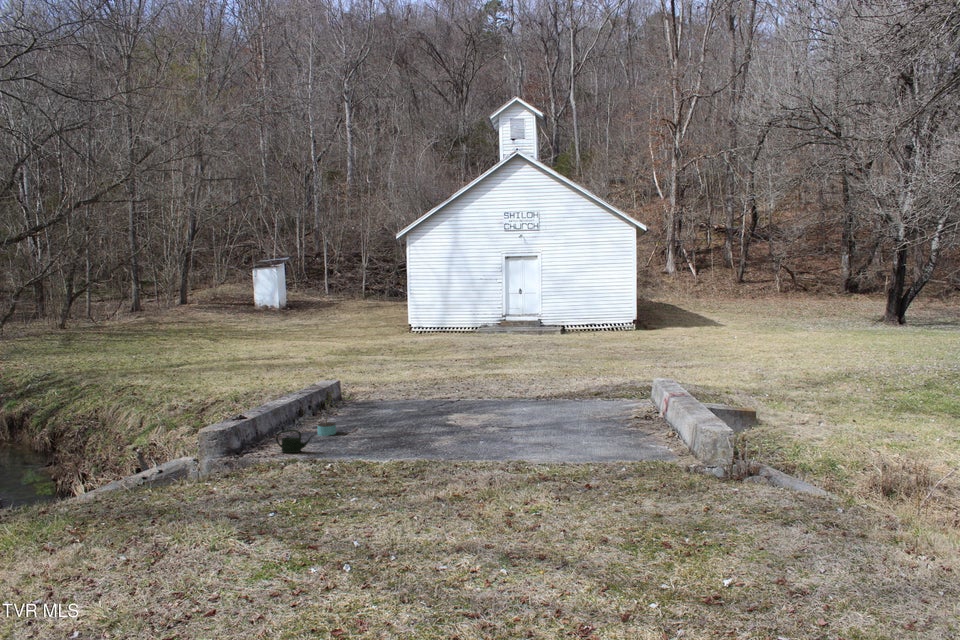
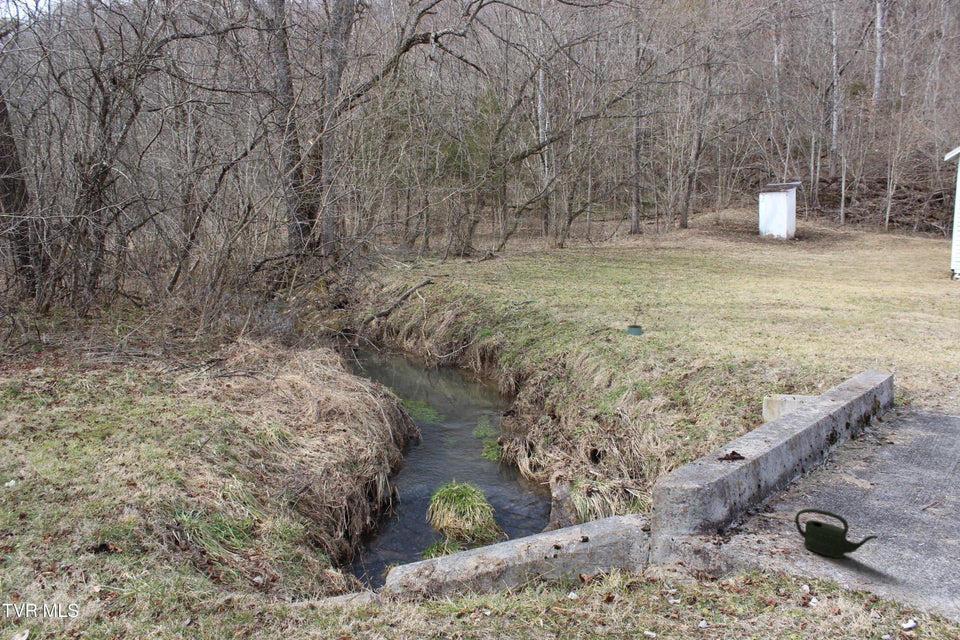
potted plant: present [310,376,345,436] -> present [624,290,649,335]

